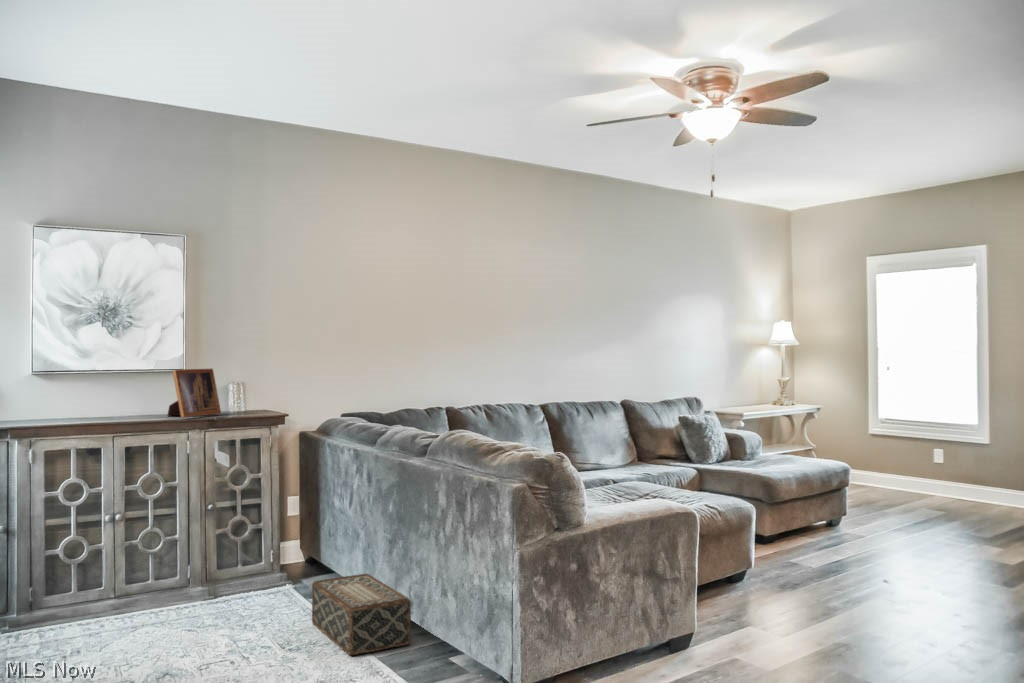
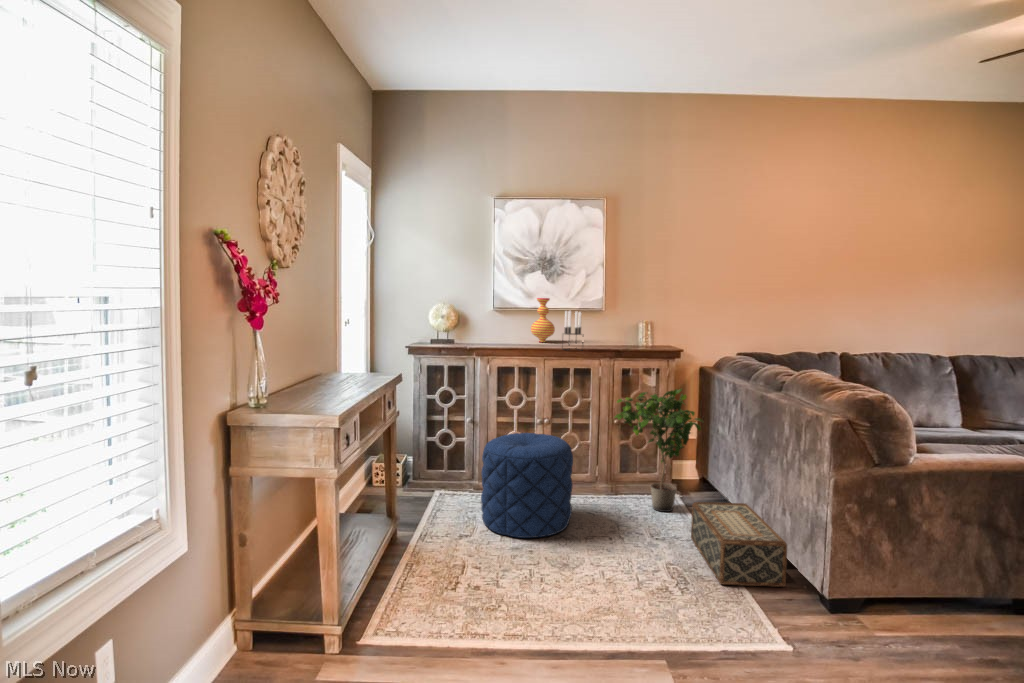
vase: none [86,358,121,415] -> present [531,298,555,342]
picture frame: present [168,369,221,417] -> none [587,308,629,347]
candle holder: none [138,373,167,424] -> present [565,311,582,351]
potted plant: none [215,459,315,604] -> present [615,389,703,512]
pouf: none [41,531,169,664] -> present [481,433,573,538]

